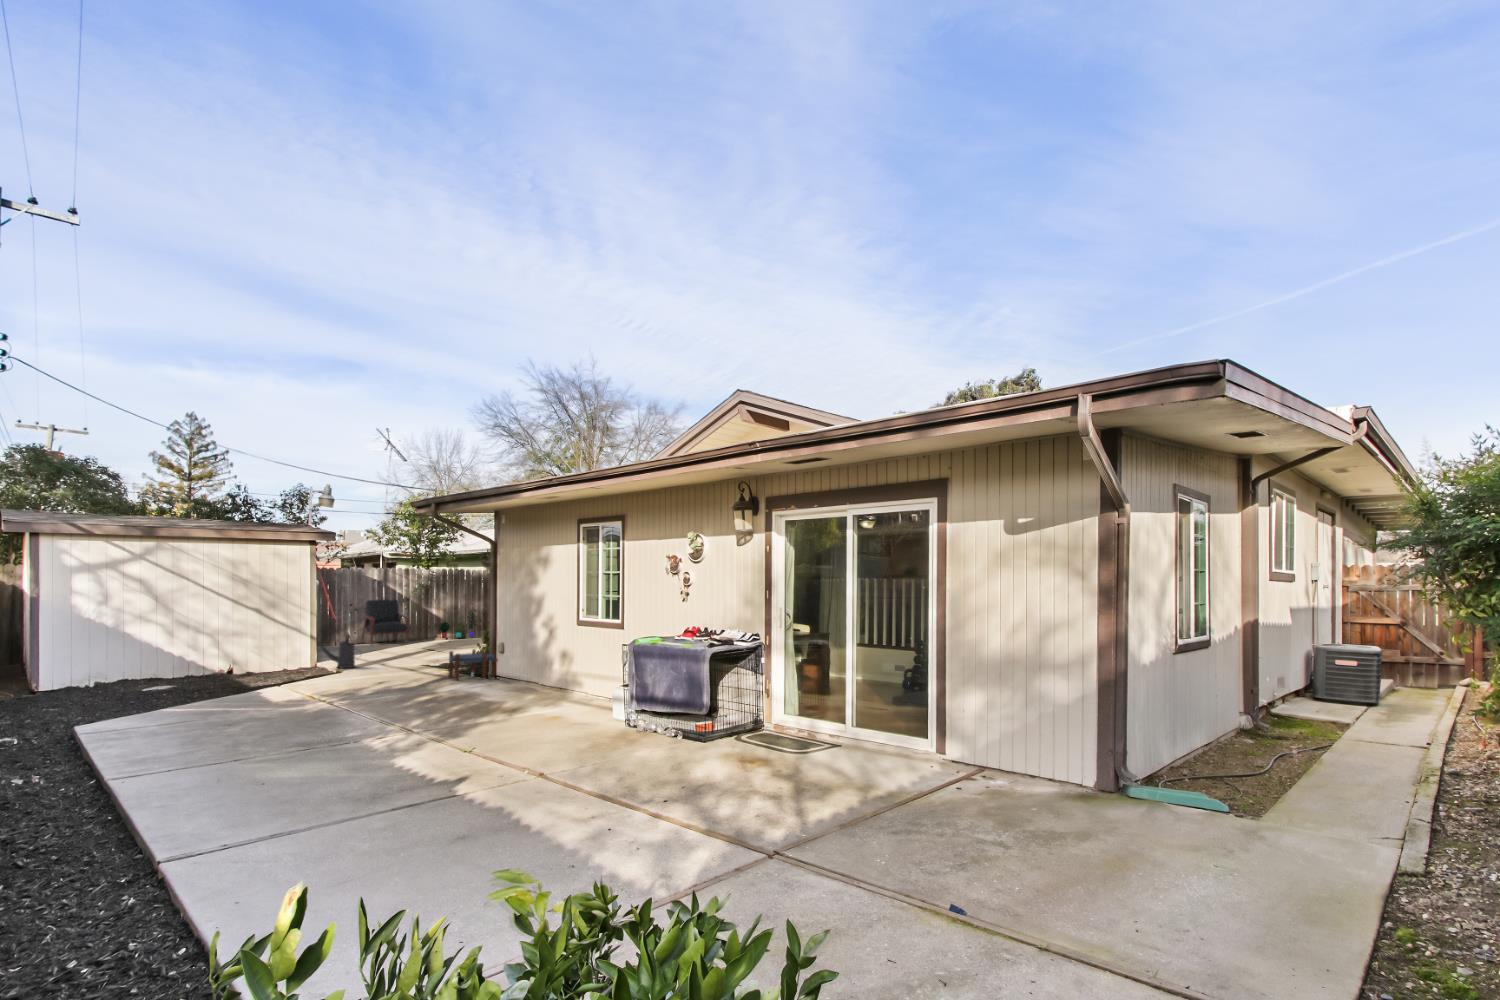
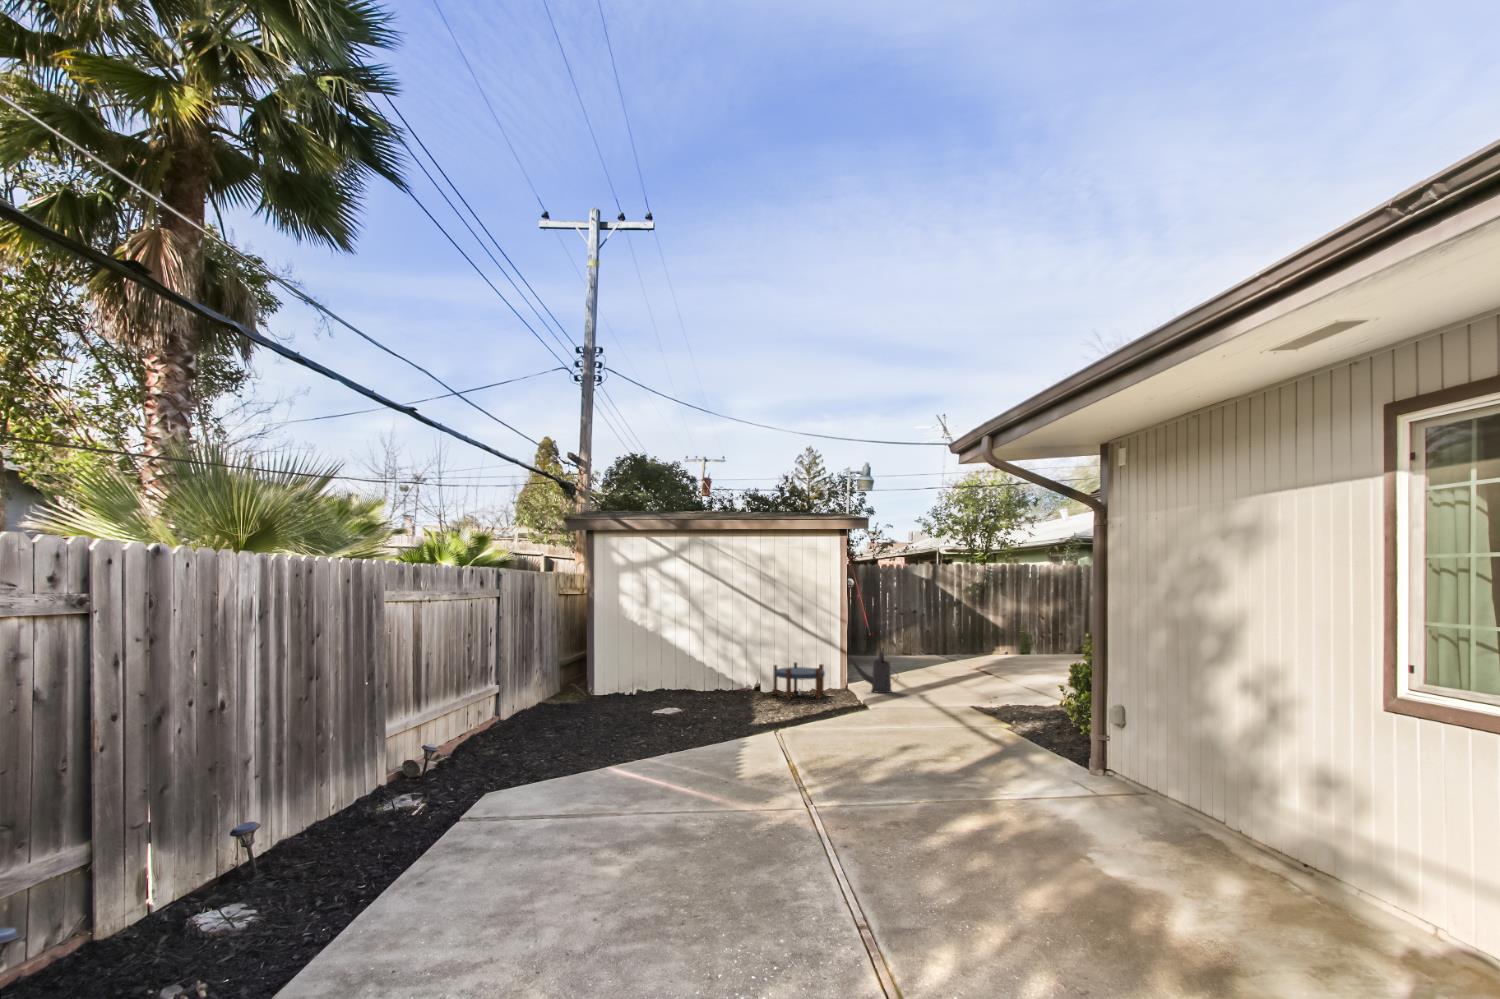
chair: present [361,600,409,645] -> none [910,602,962,657]
potted plant: present [439,610,477,638] -> none [999,617,1047,653]
side table: present [449,649,496,680] -> present [773,662,825,699]

